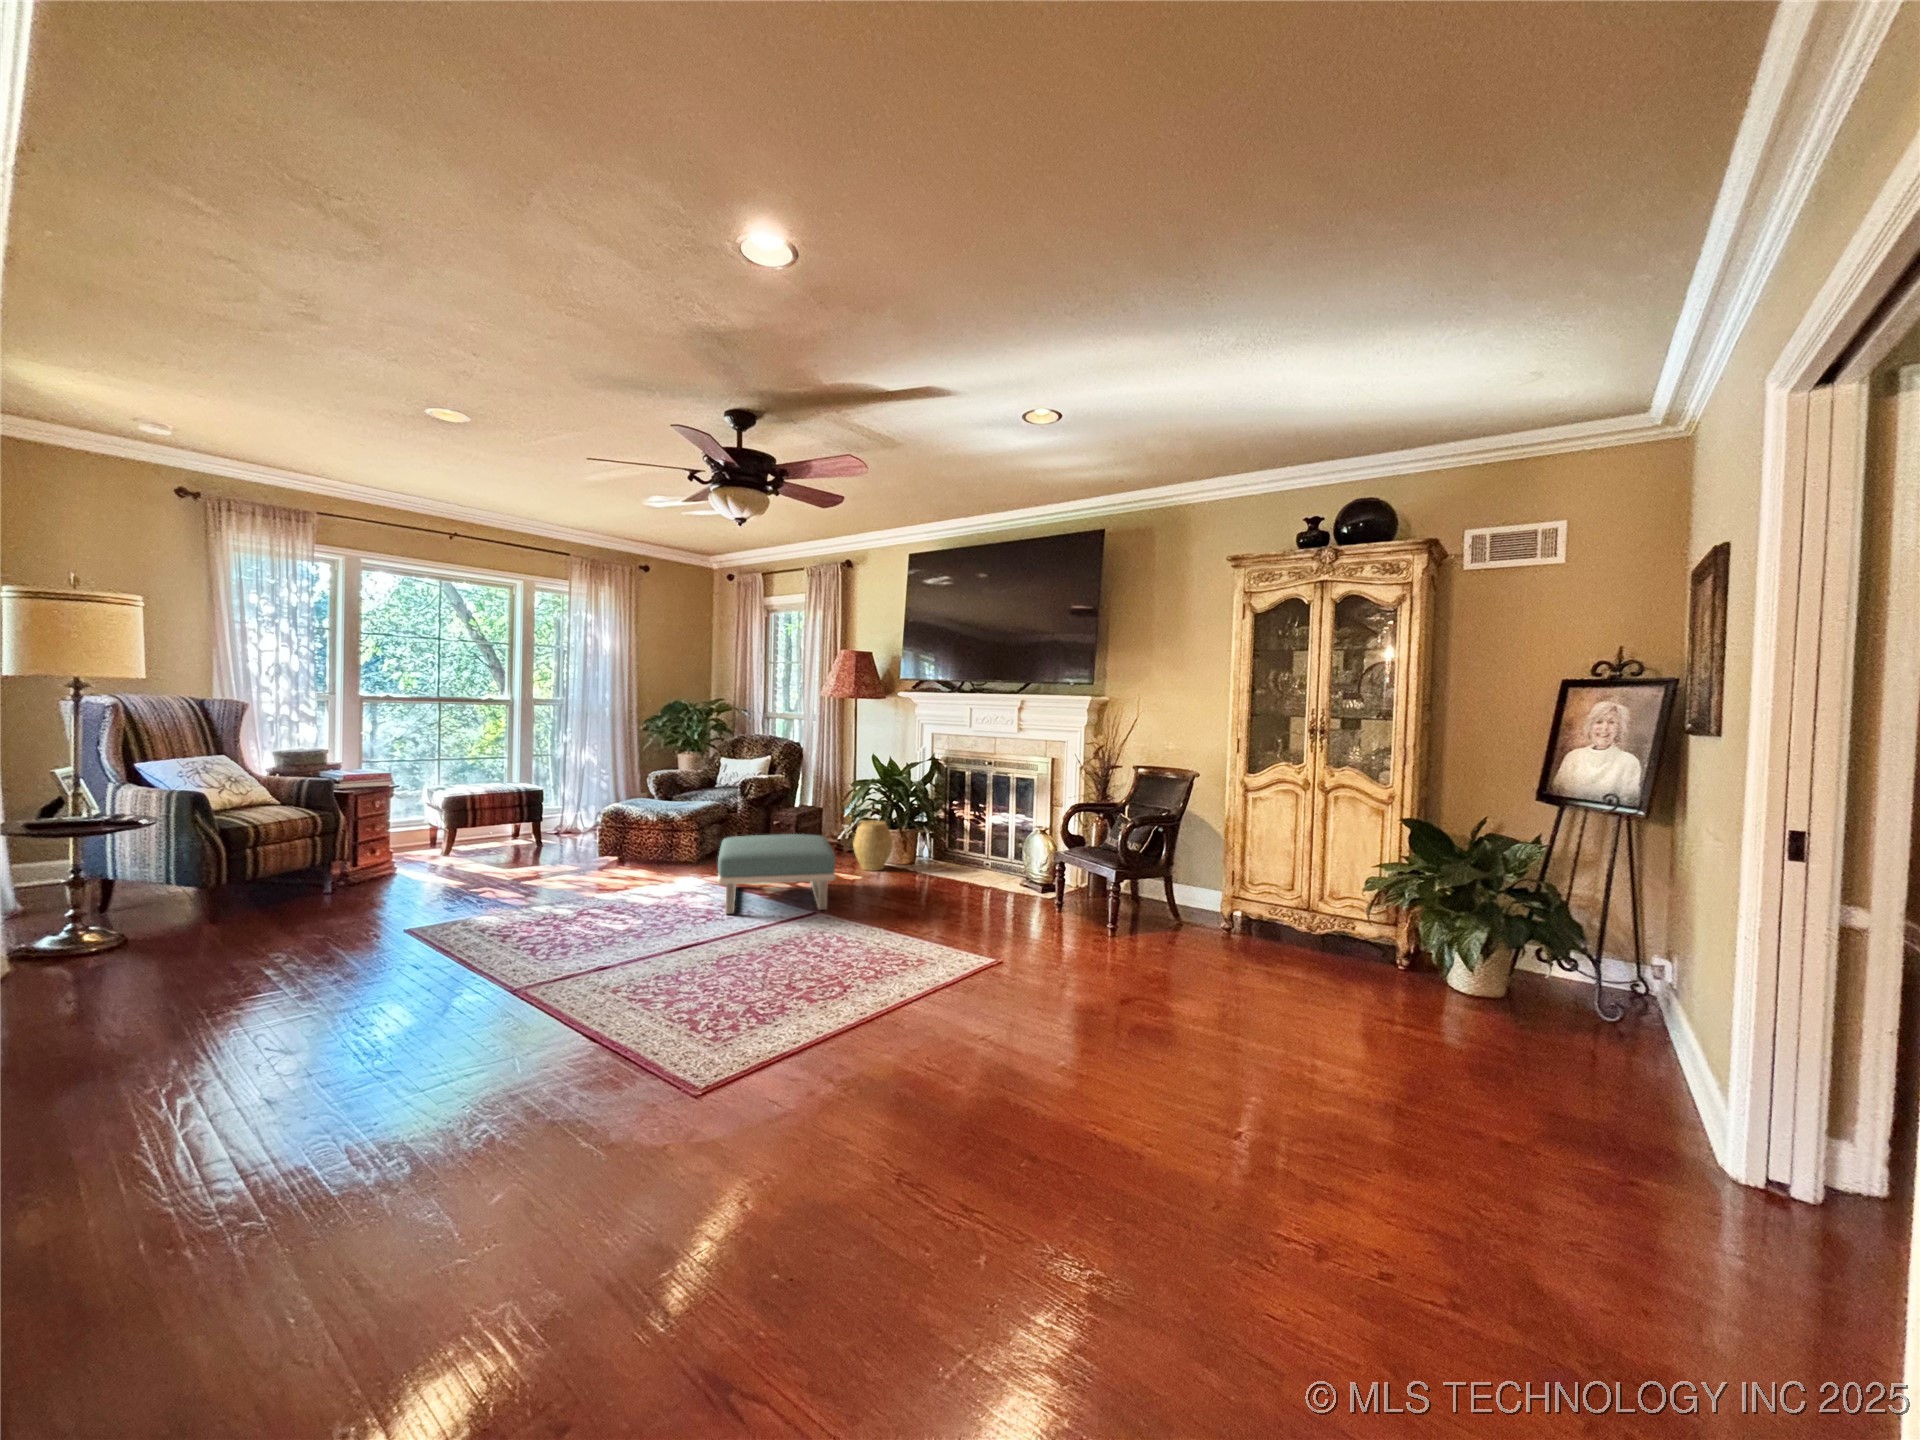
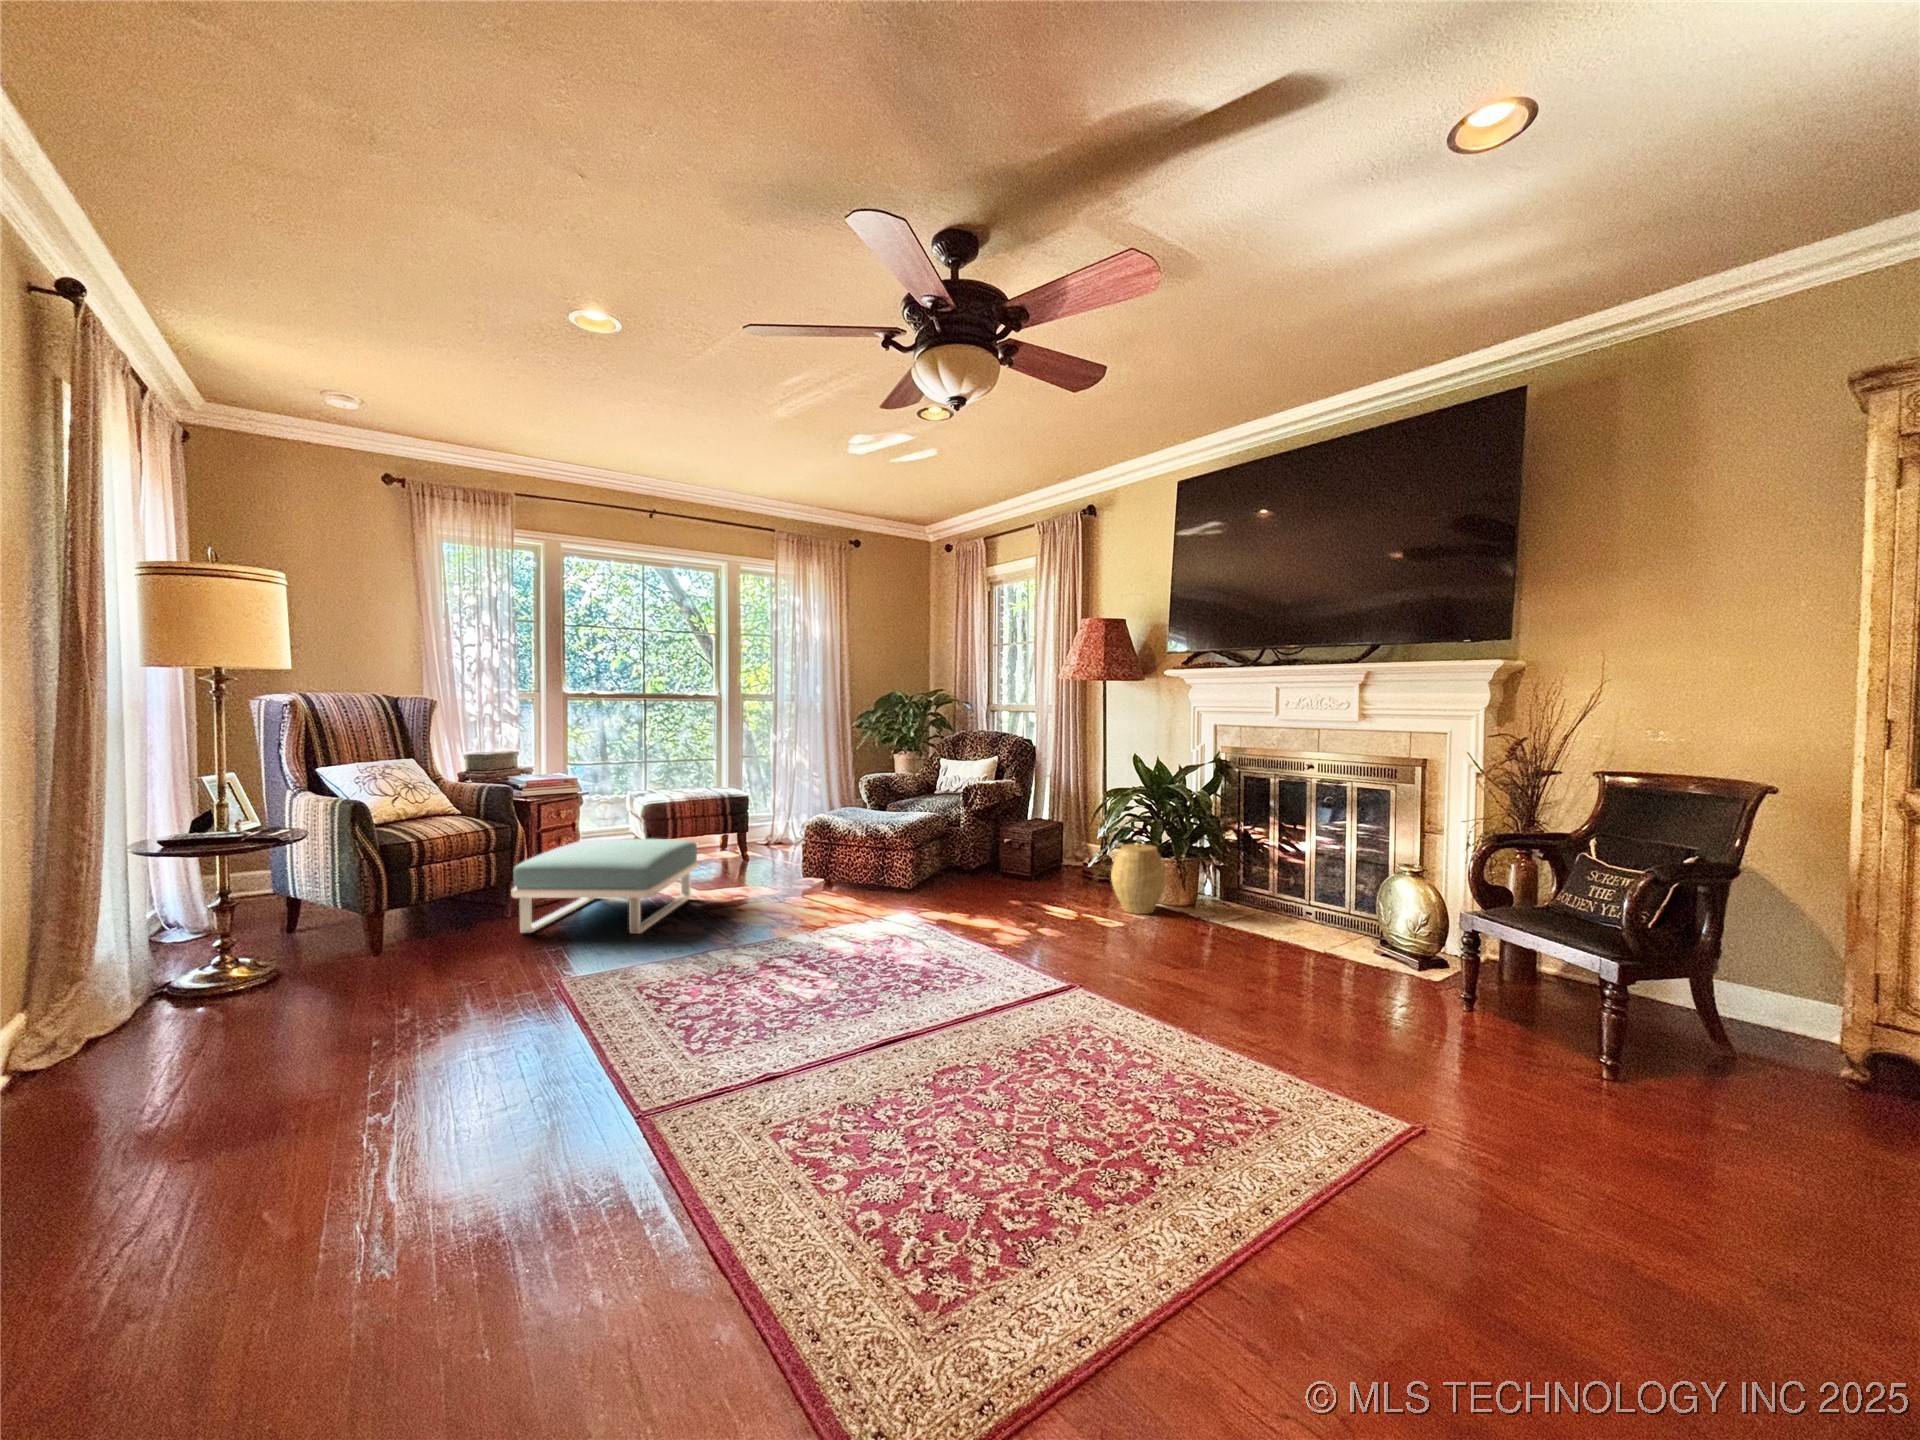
footstool: present [717,834,835,914] -> present [512,839,698,934]

